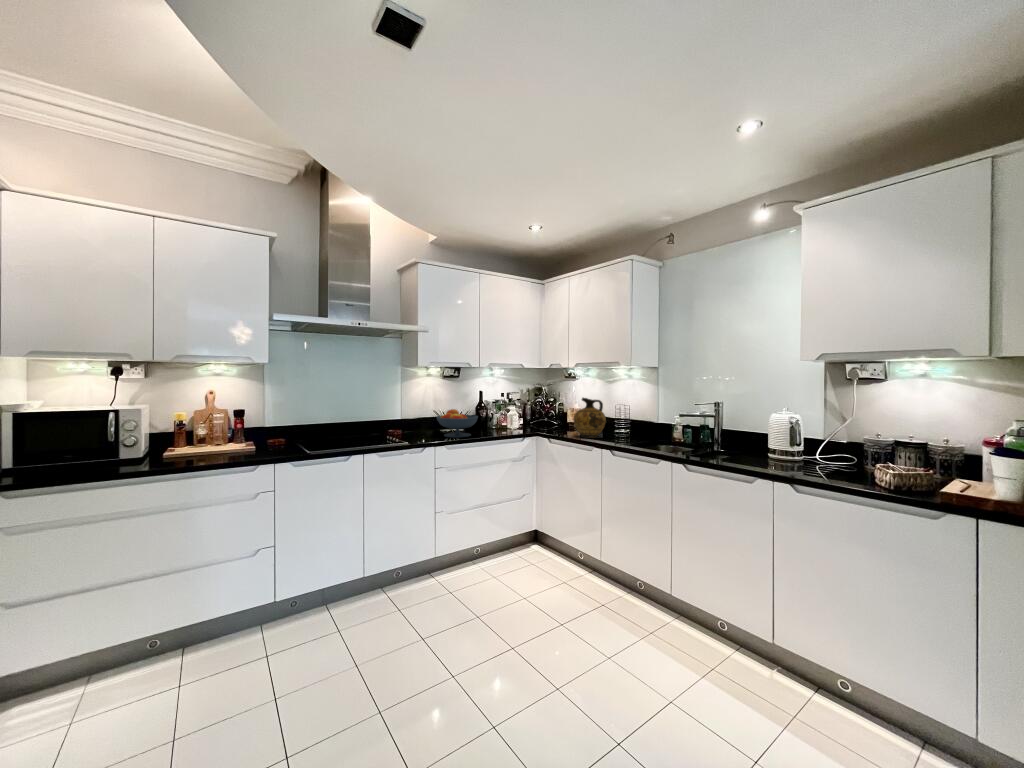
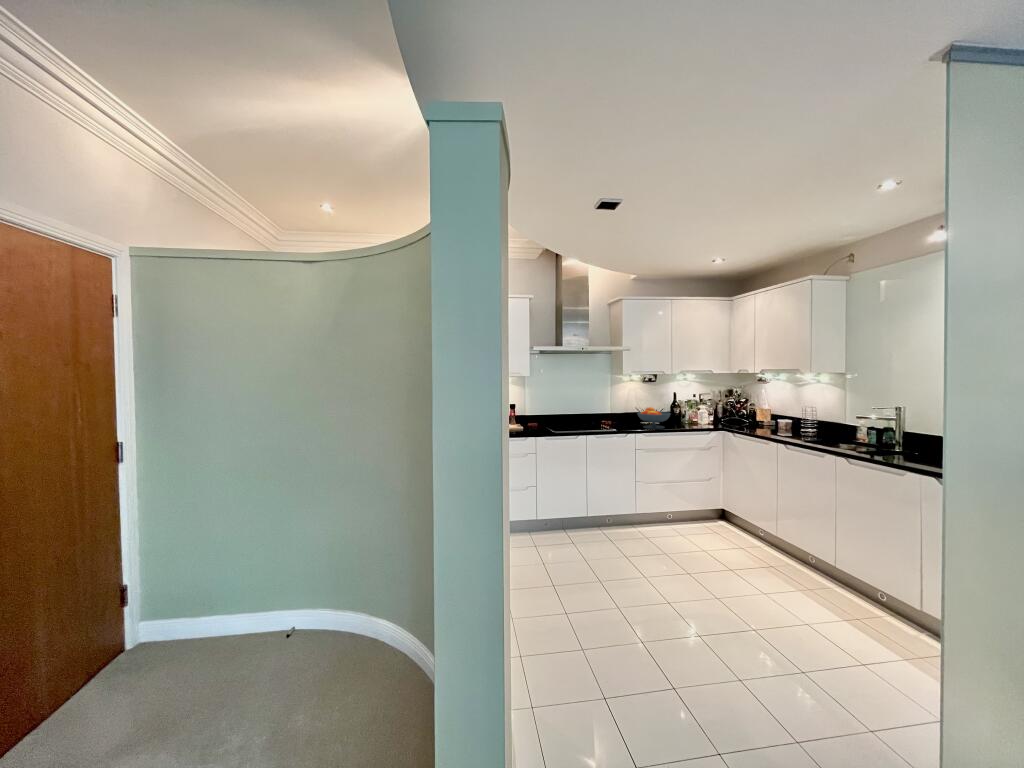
ceramic jug: present [574,398,606,438] -> none [757,400,790,435]

